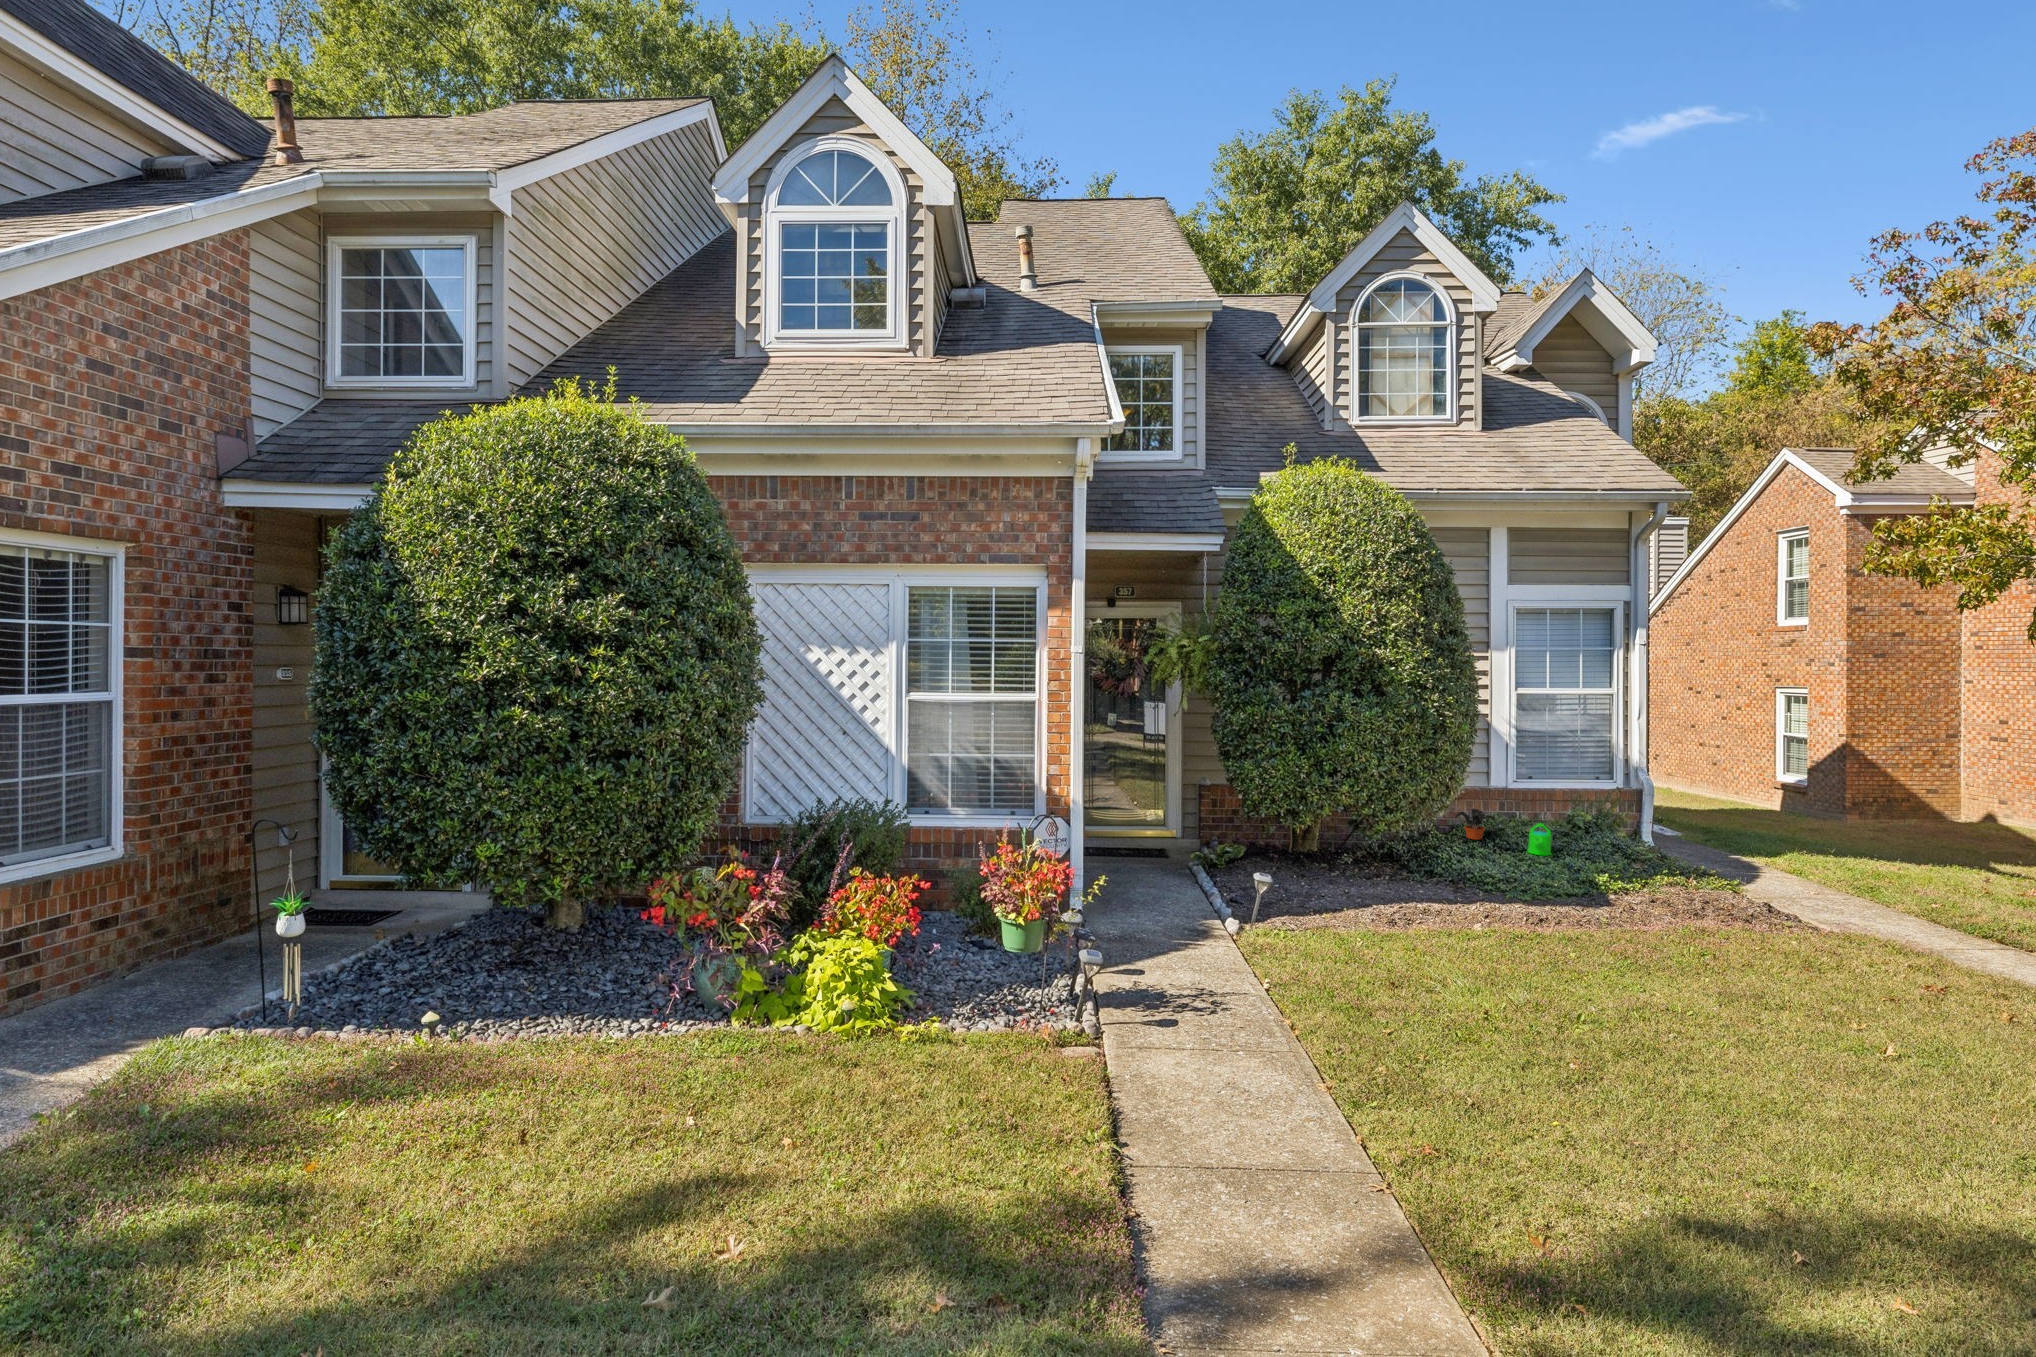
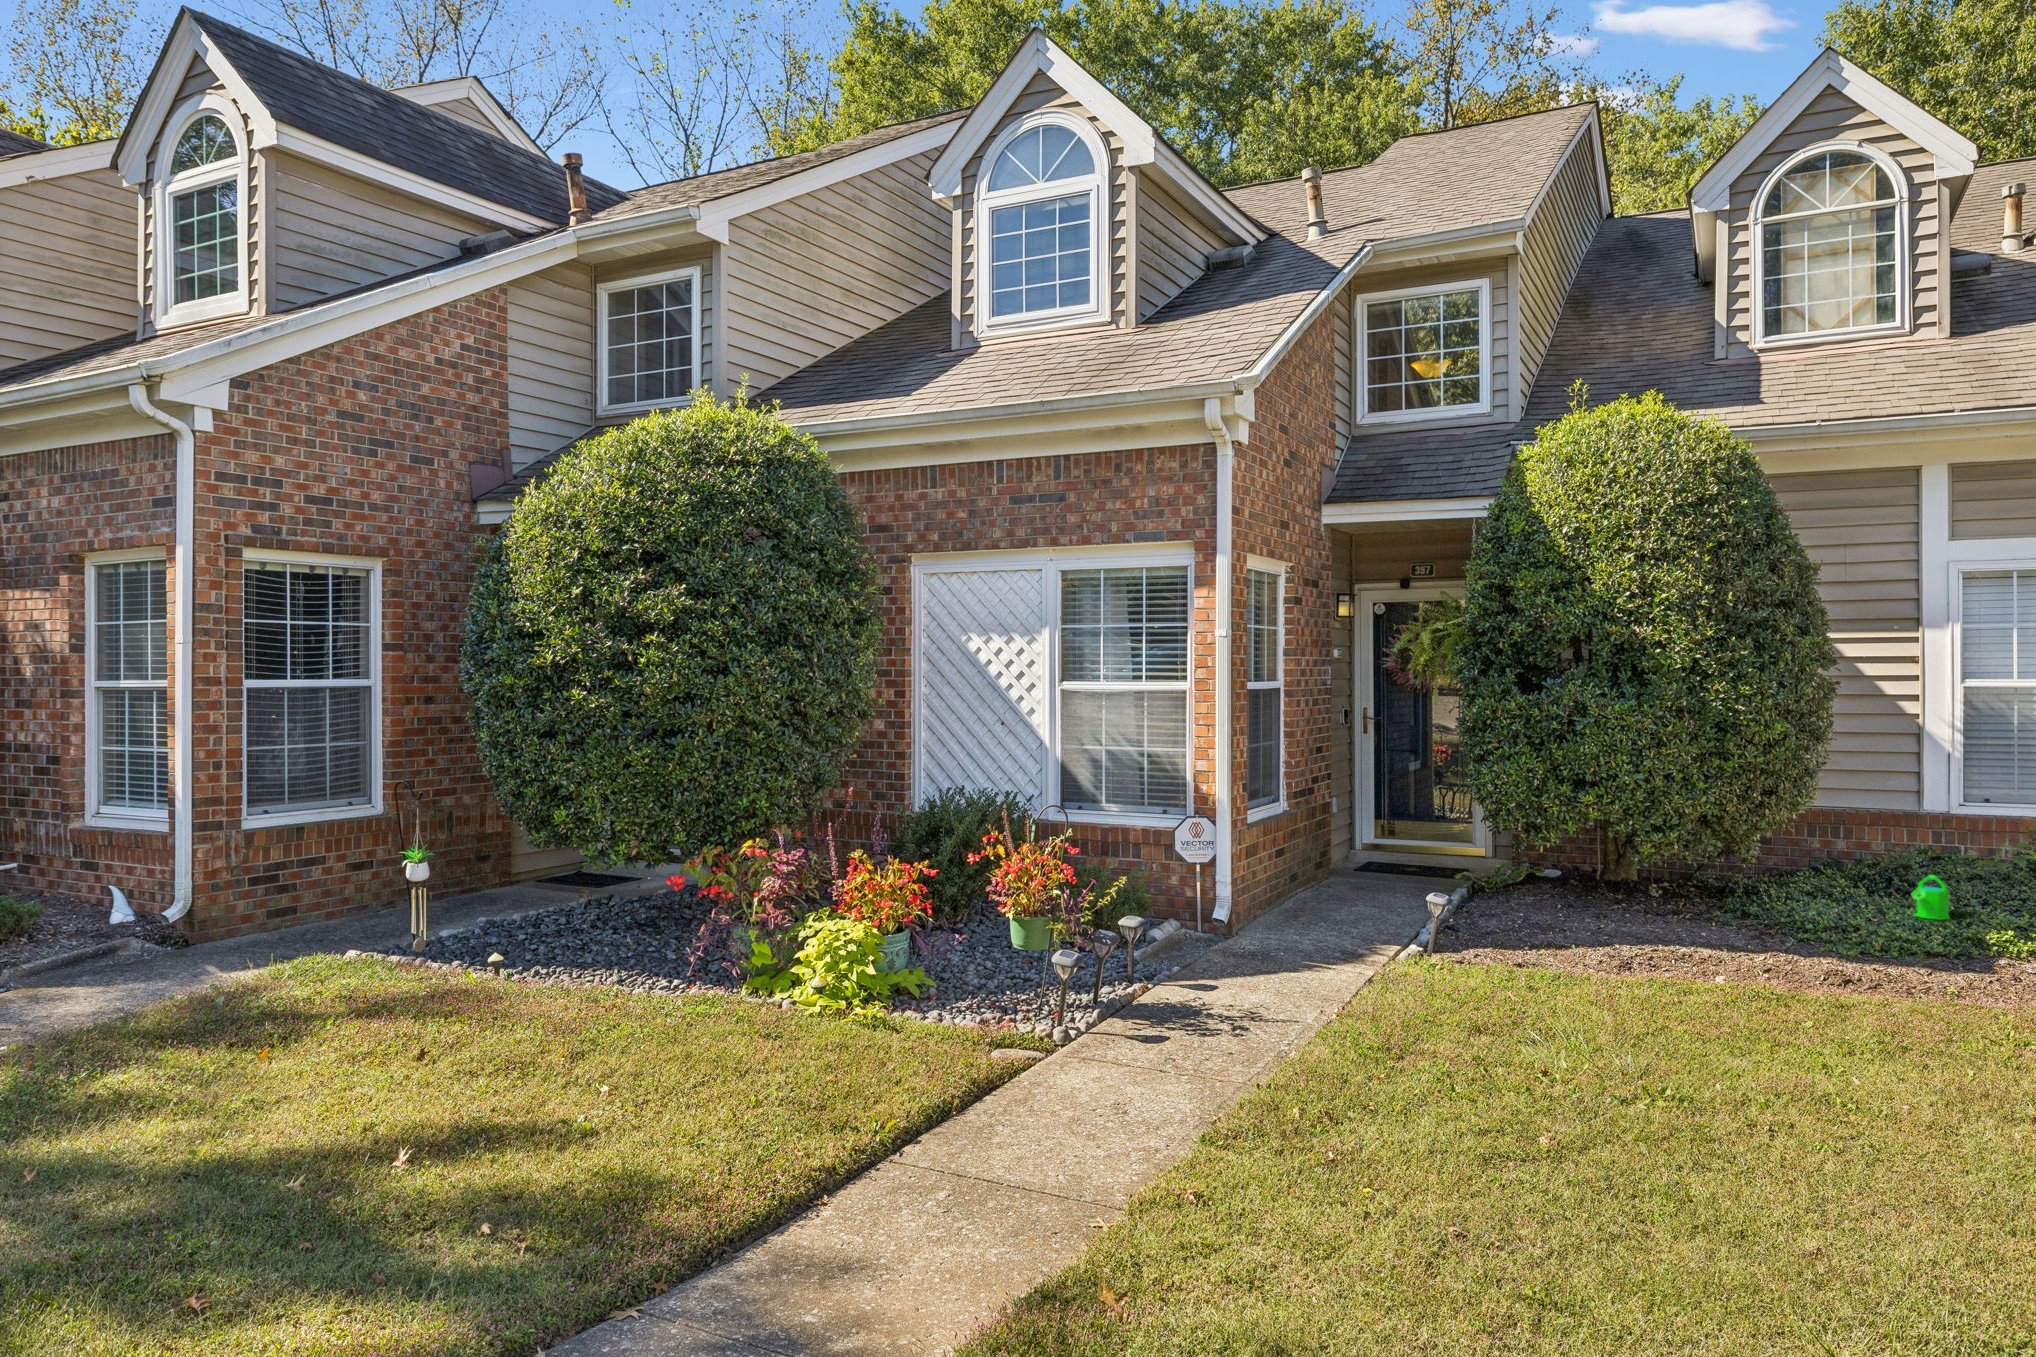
potted plant: present [1455,809,1495,840] -> none [1823,858,1883,899]

